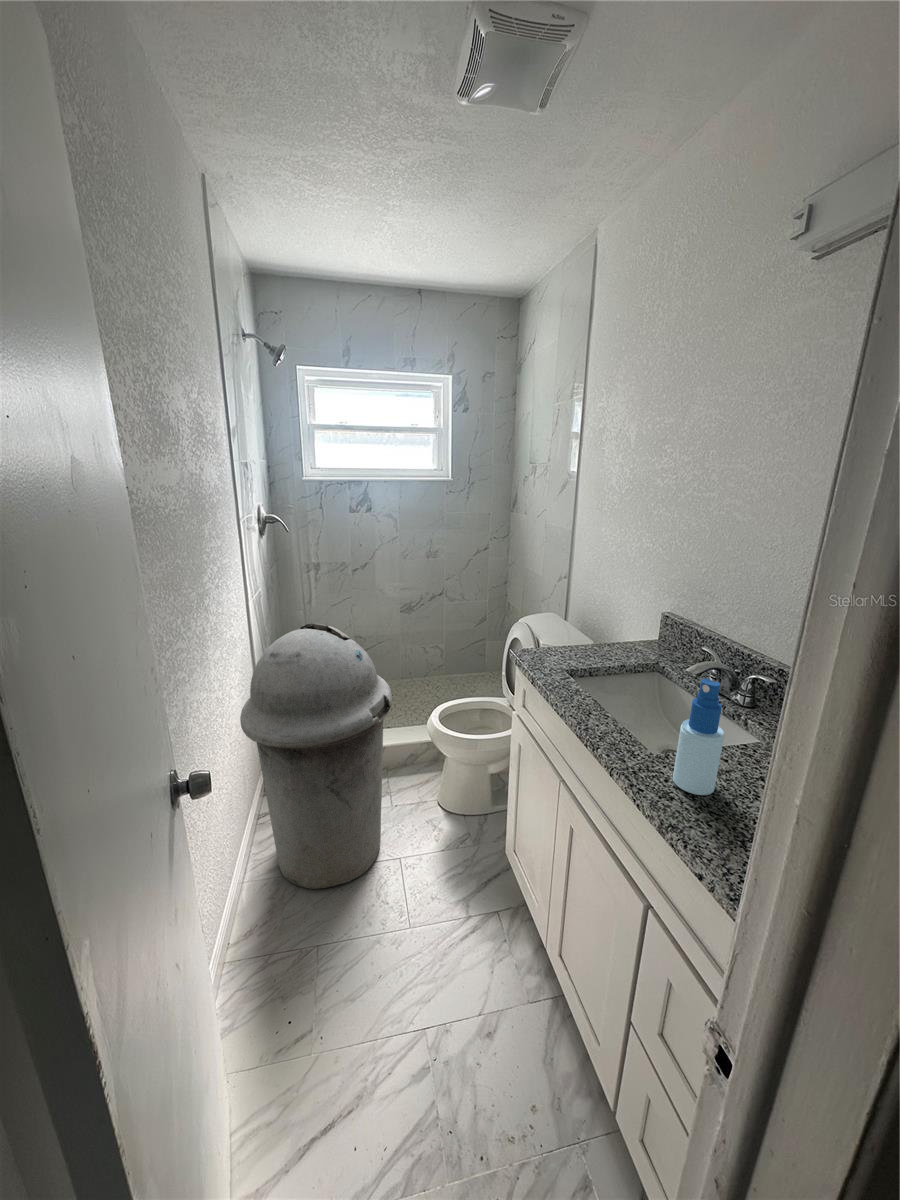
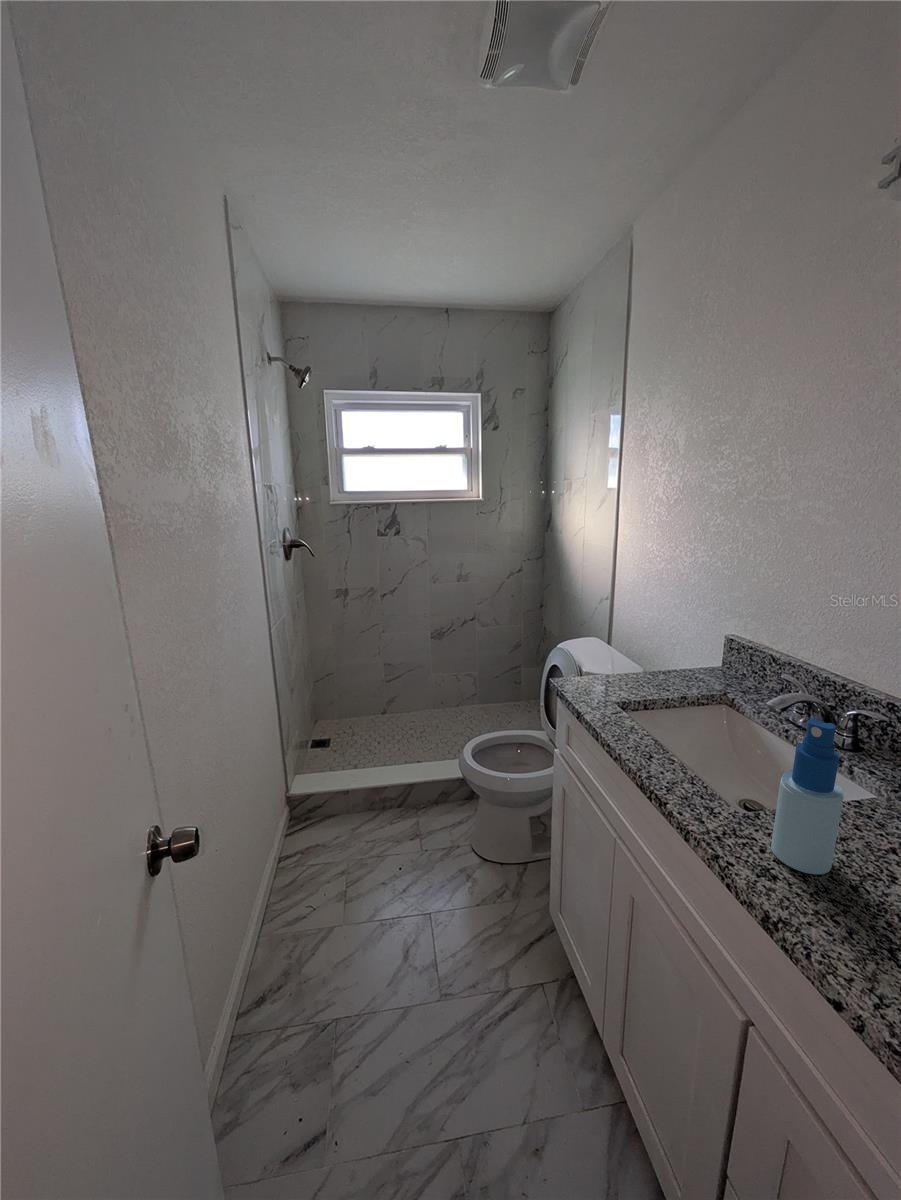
trash can: present [240,624,392,889] -> none [252,651,418,951]

